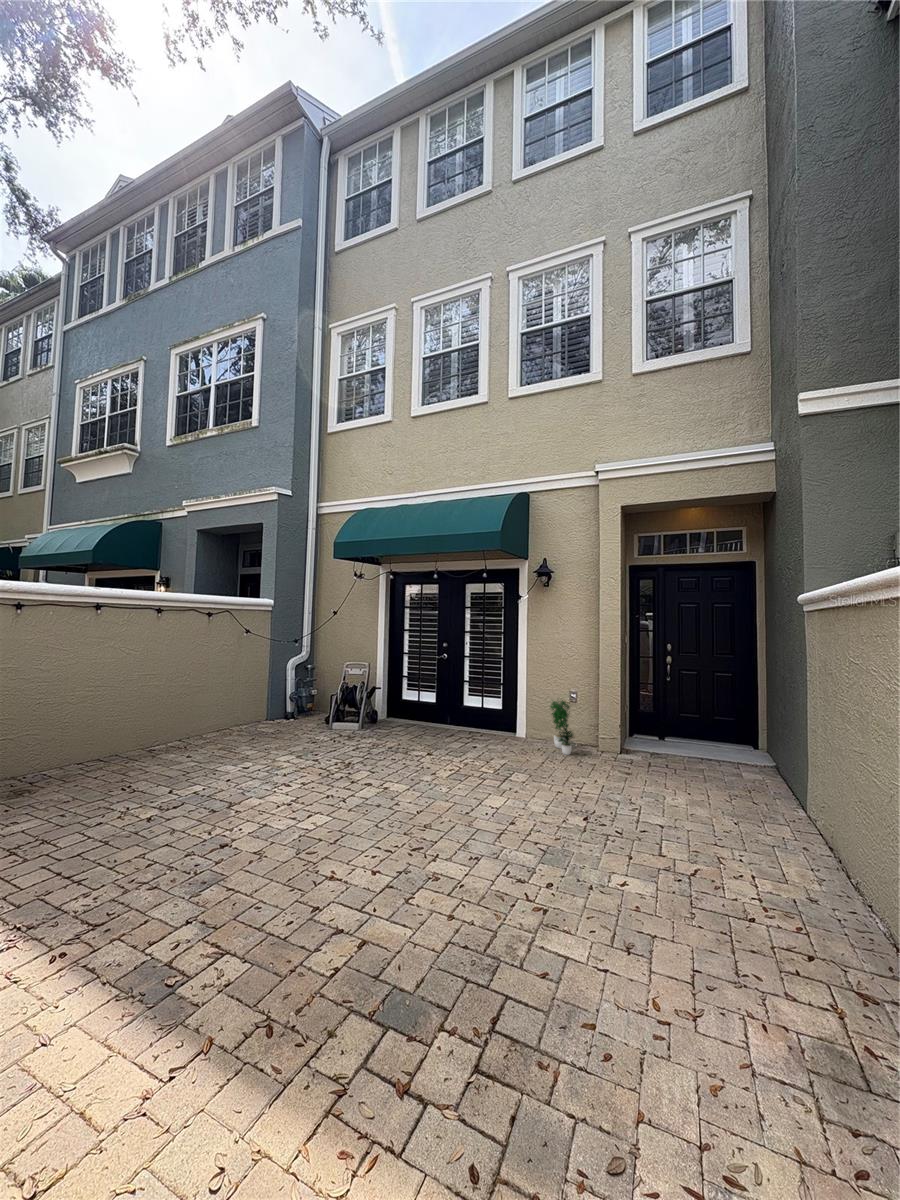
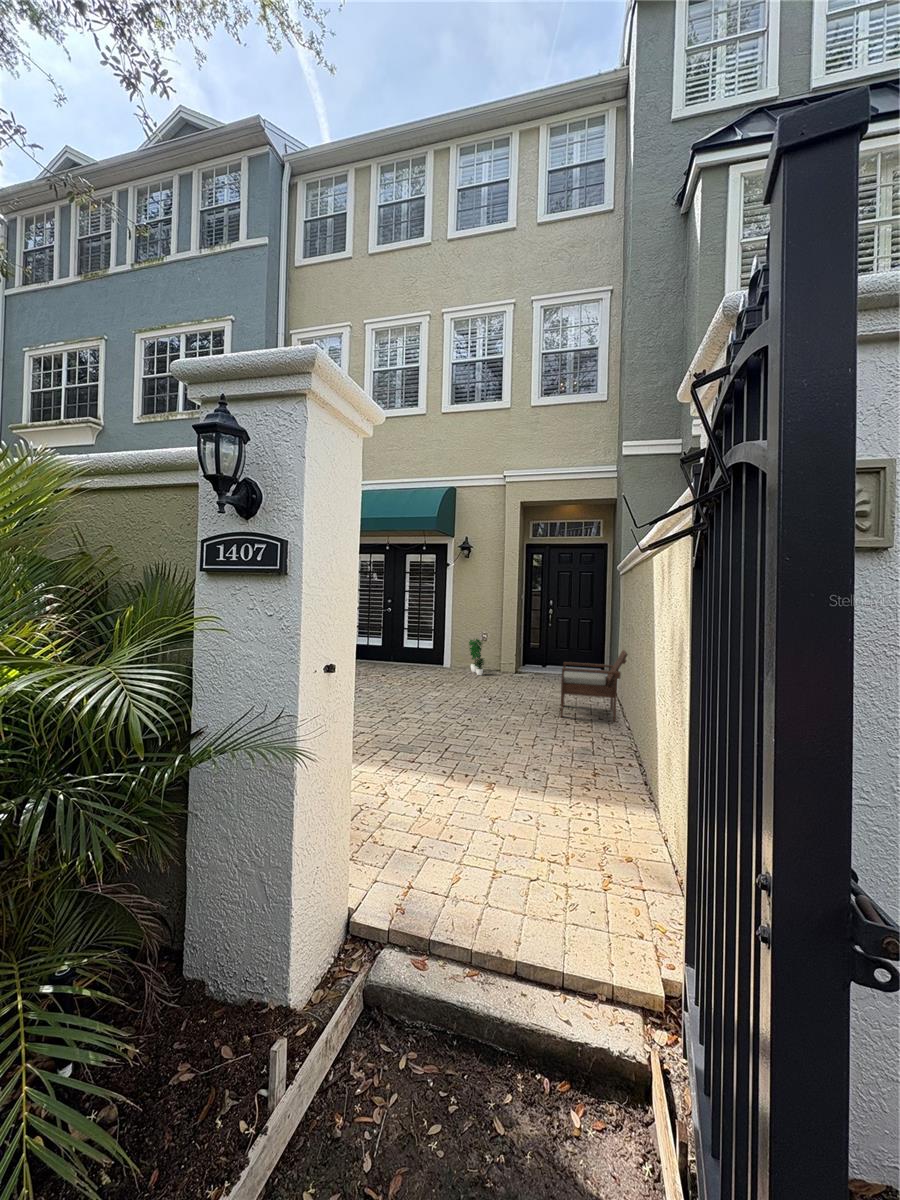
chair: none [714,749,863,908] -> present [560,650,628,722]

